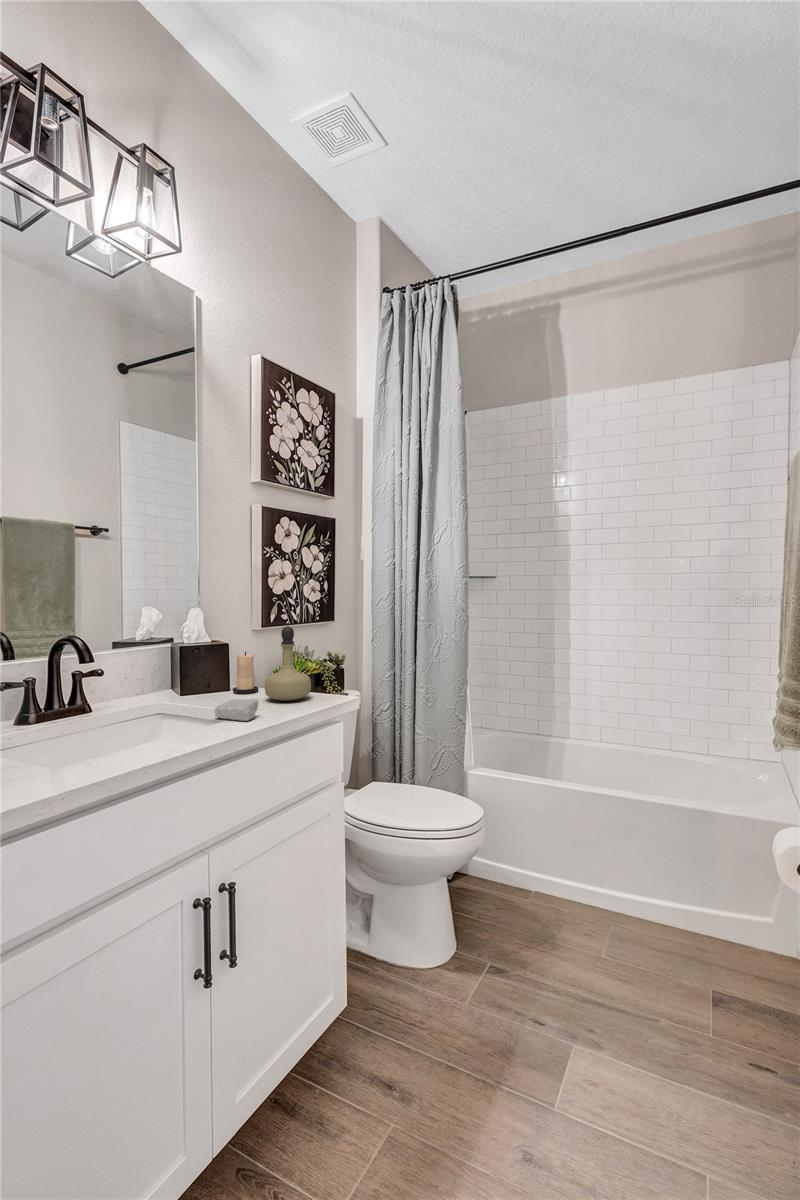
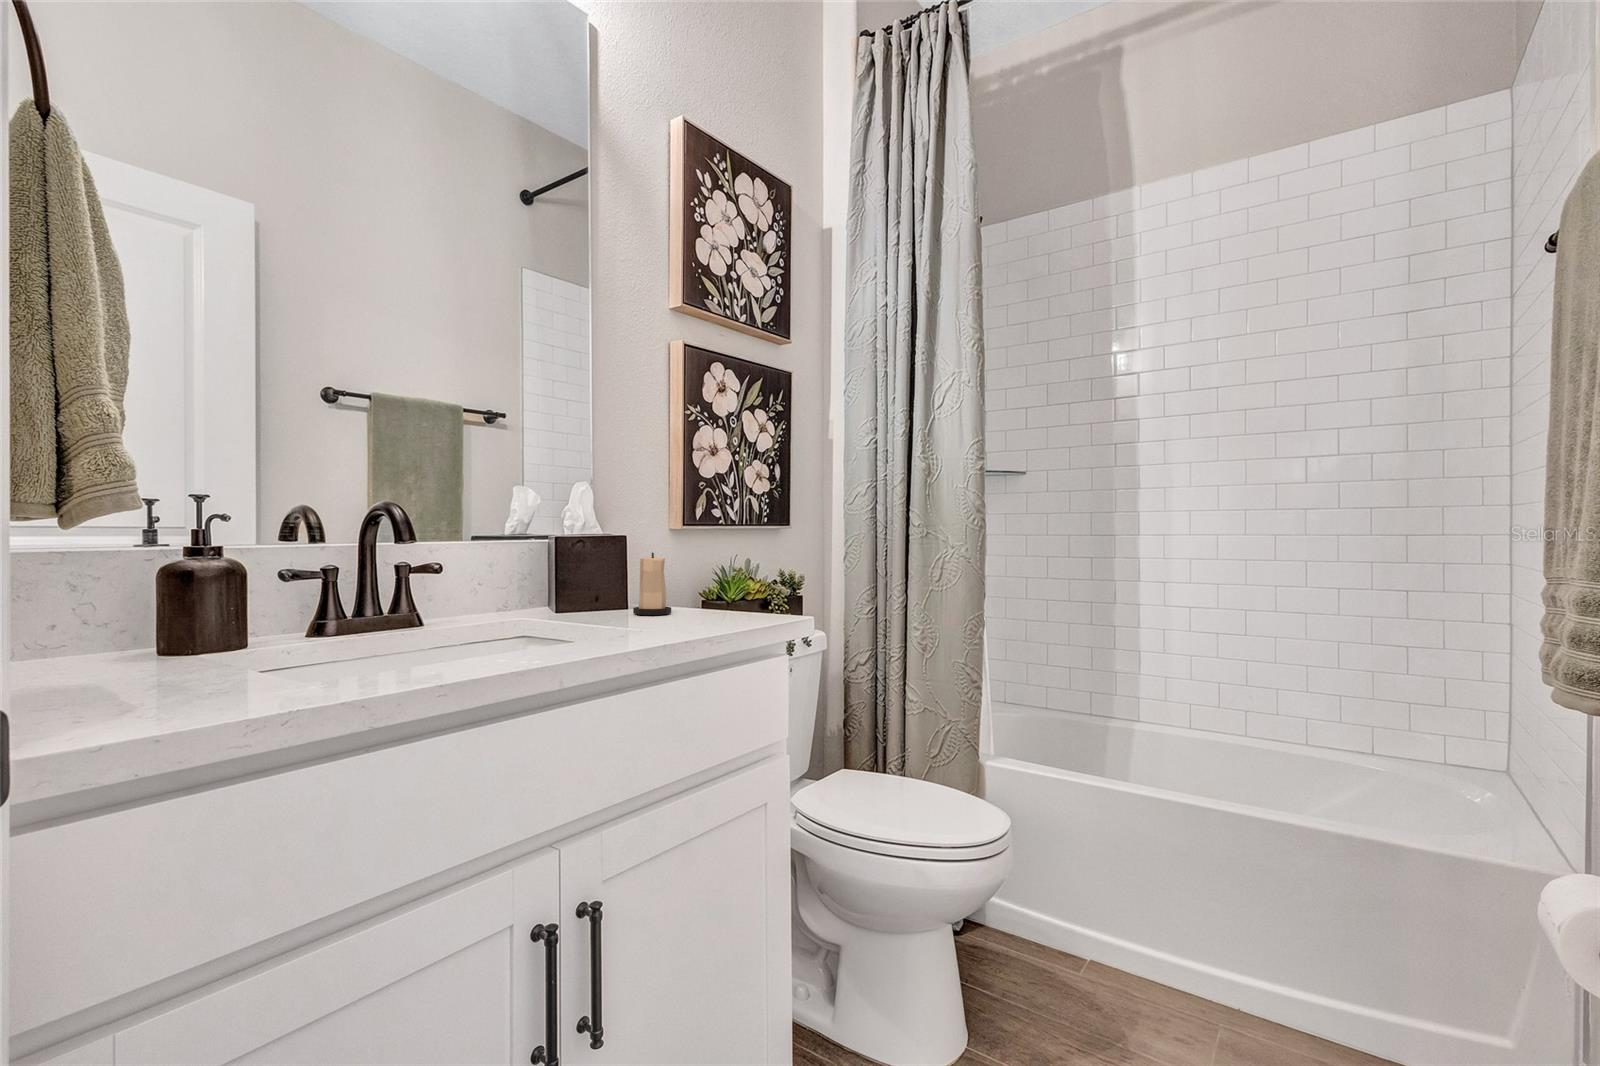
perfume bottle: present [265,626,311,701] -> none [680,509,750,623]
soap bar: present [215,699,258,721] -> none [601,609,668,640]

